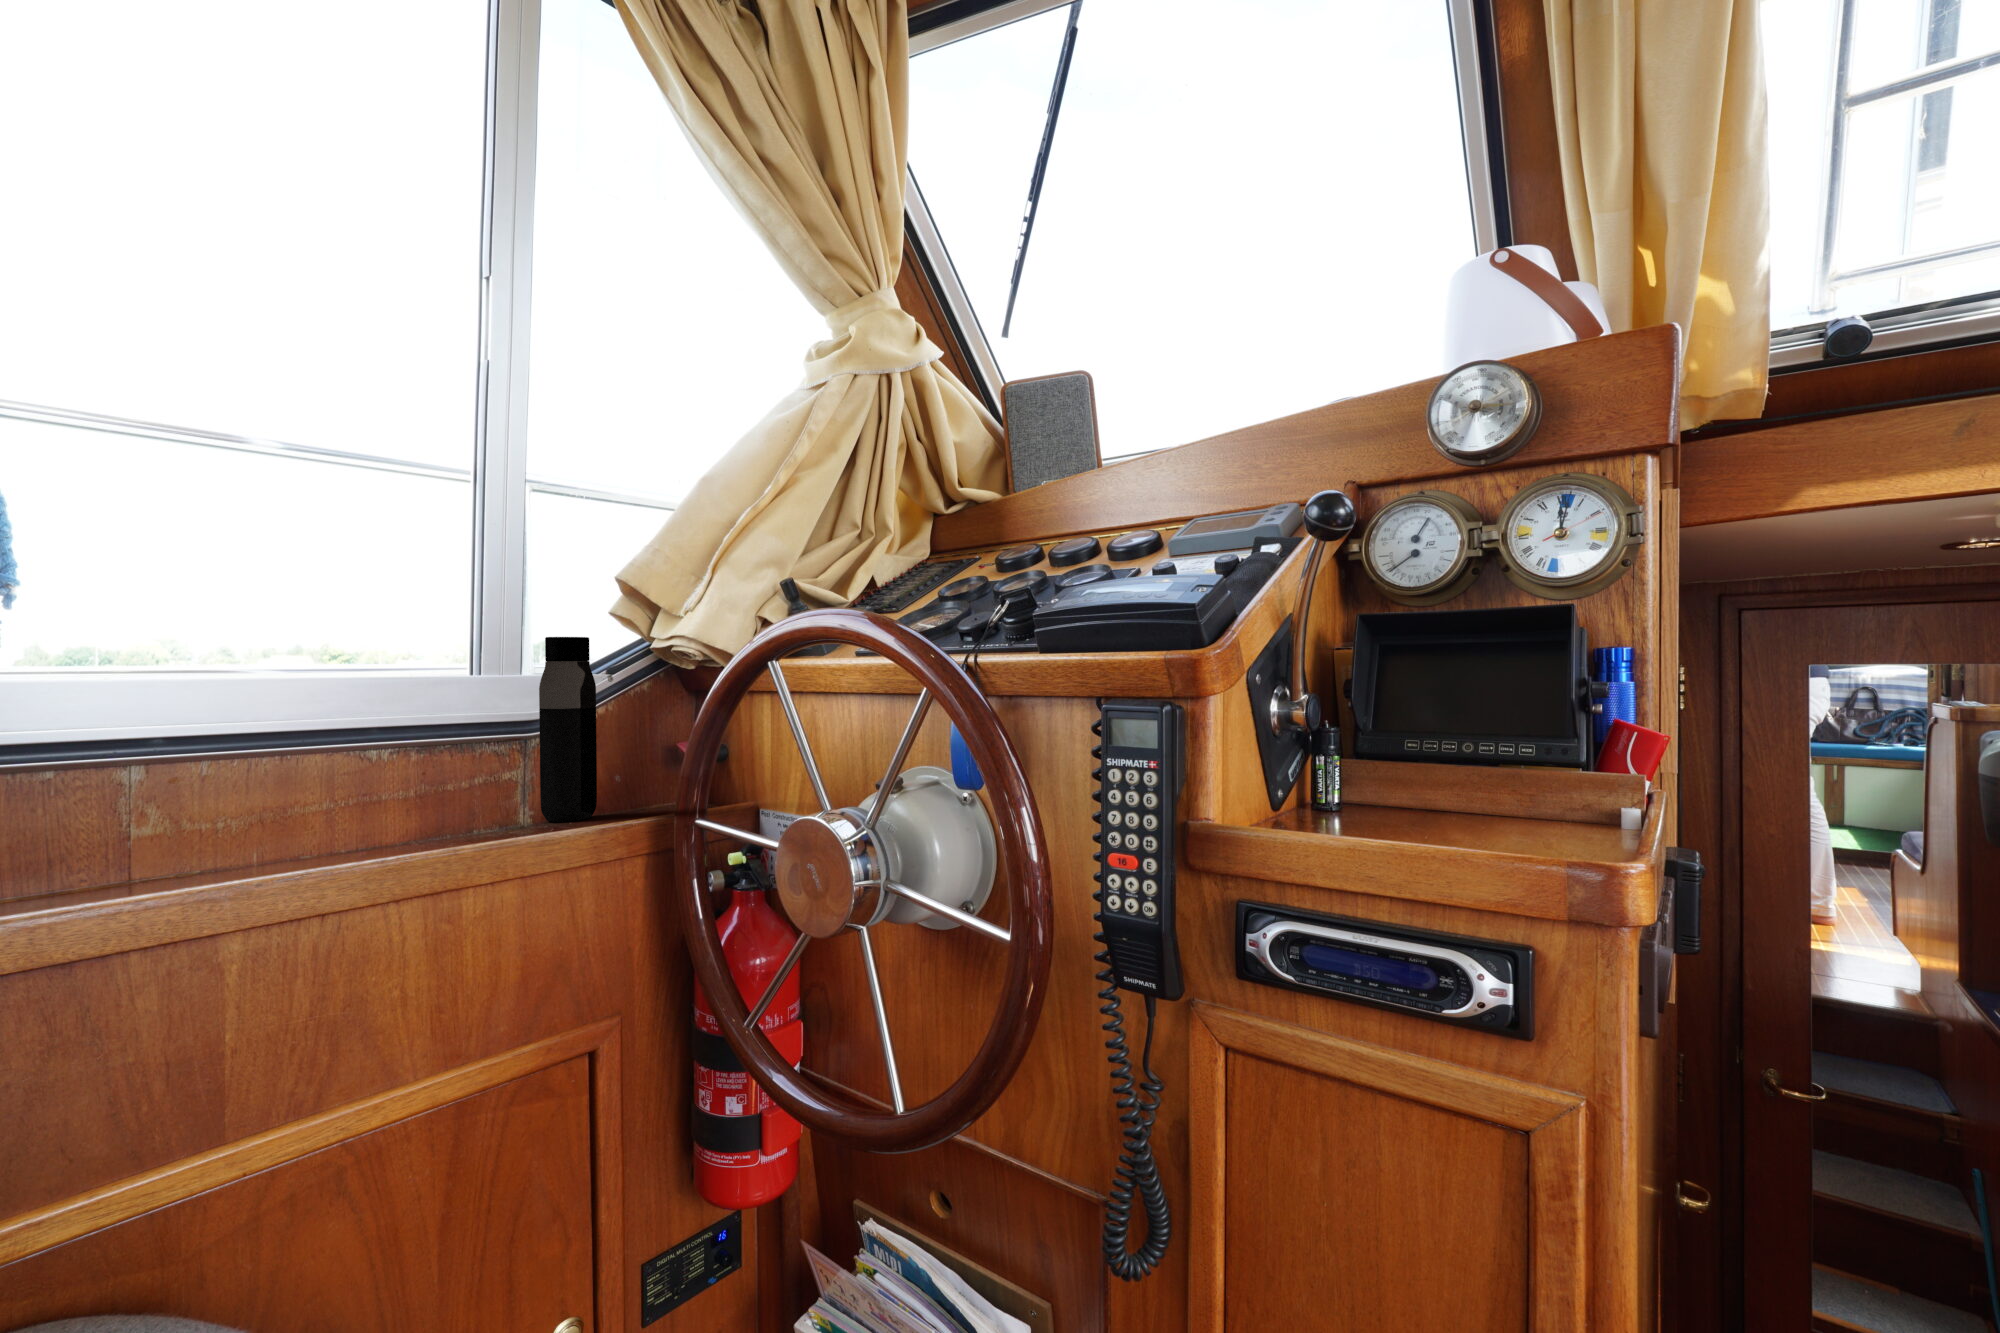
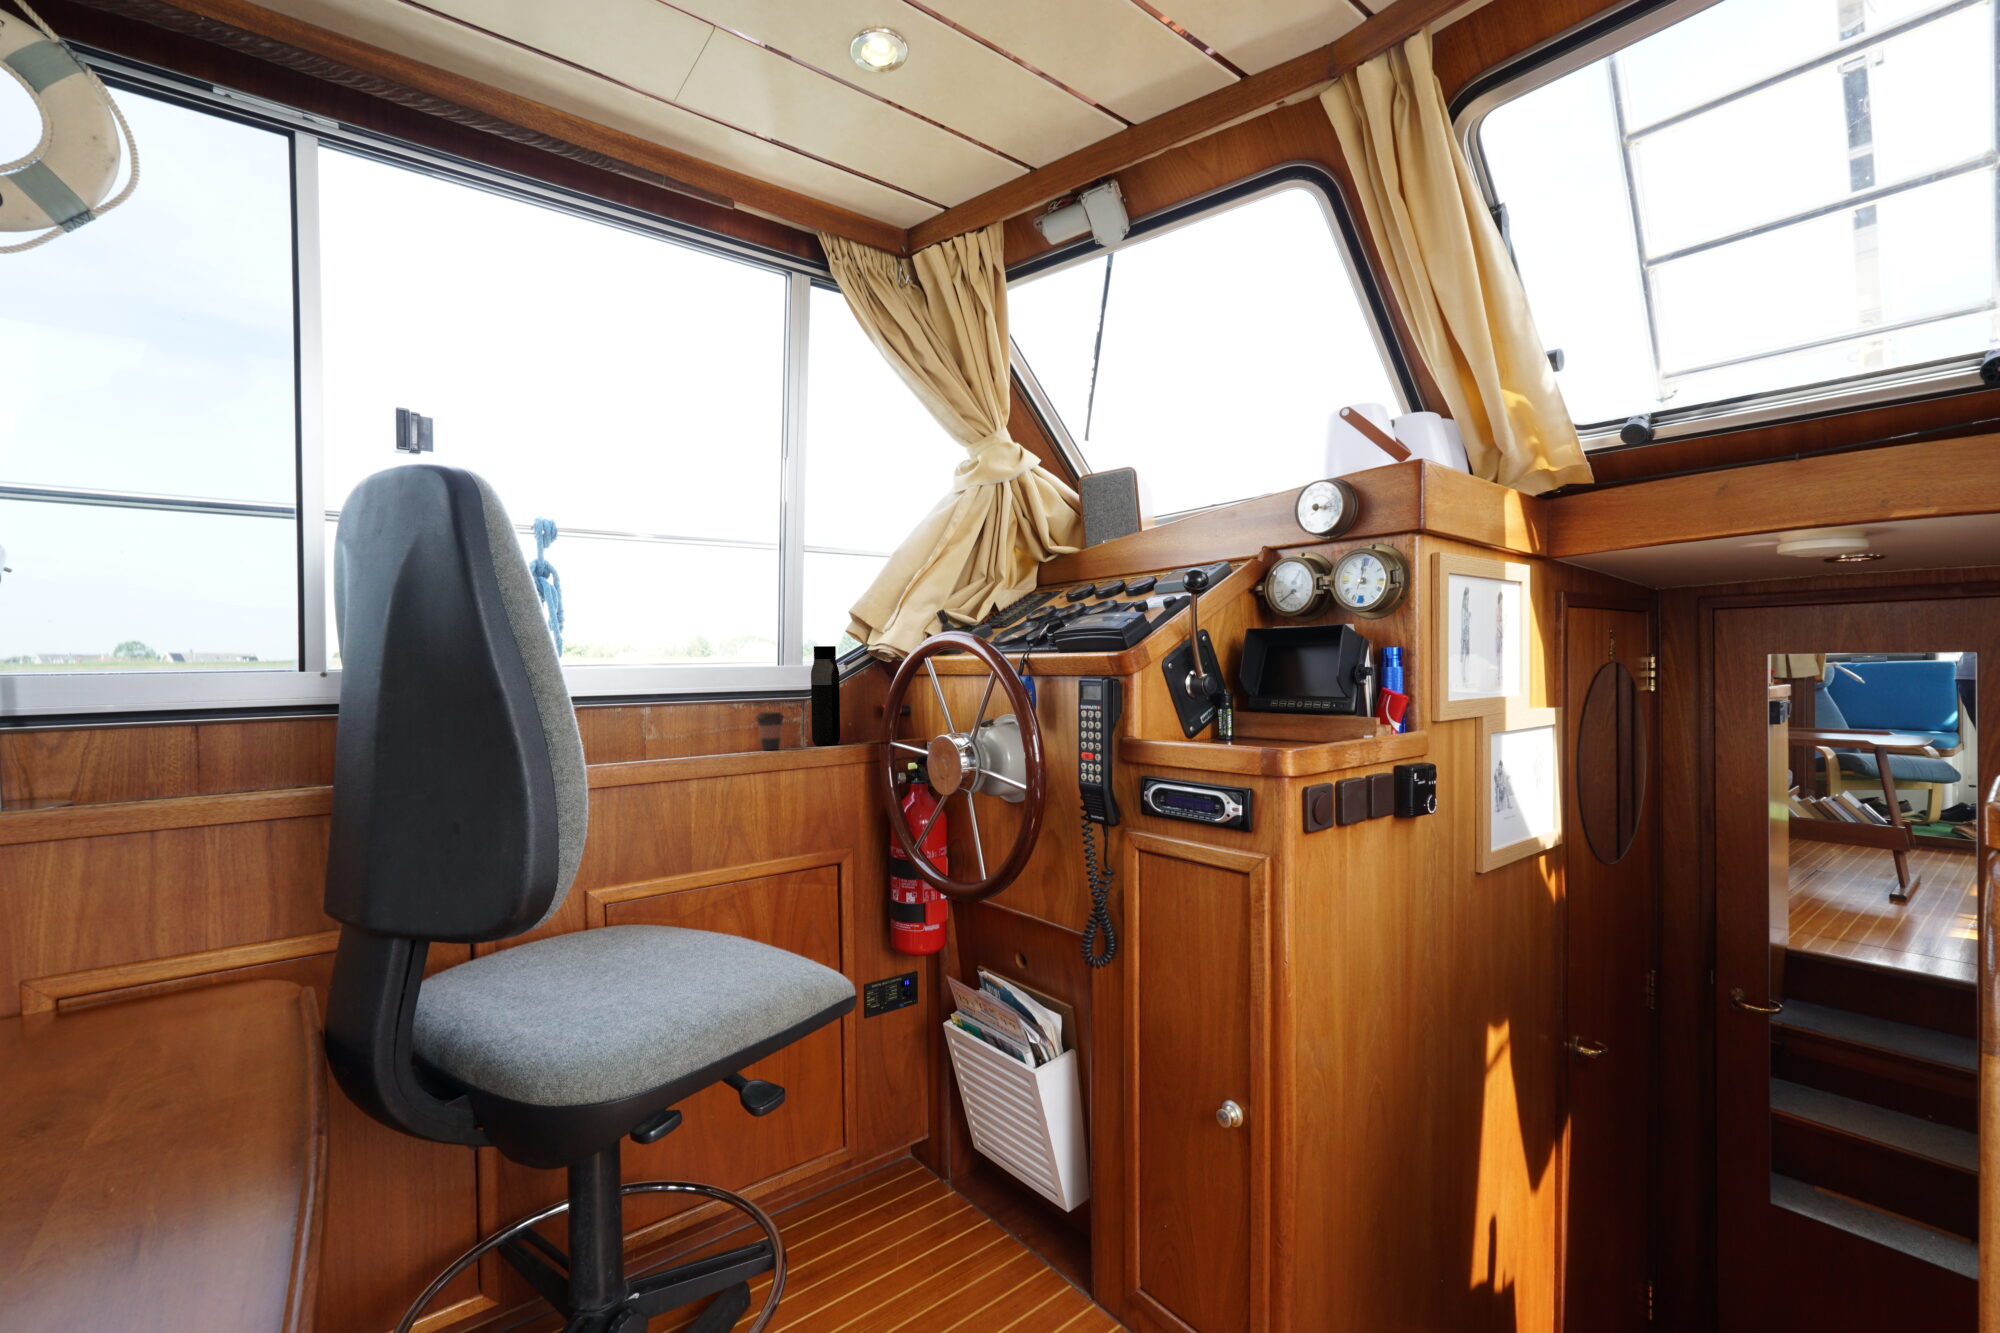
coffee cup: none [416,761,482,838] -> present [756,712,784,750]

